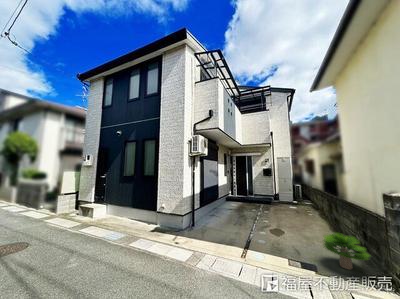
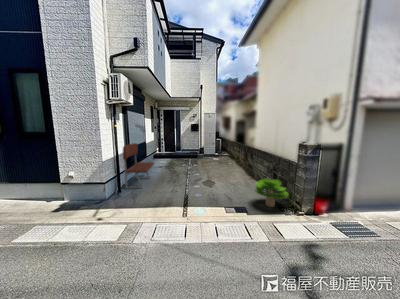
bench: none [198,185,224,226] -> present [123,143,154,189]

